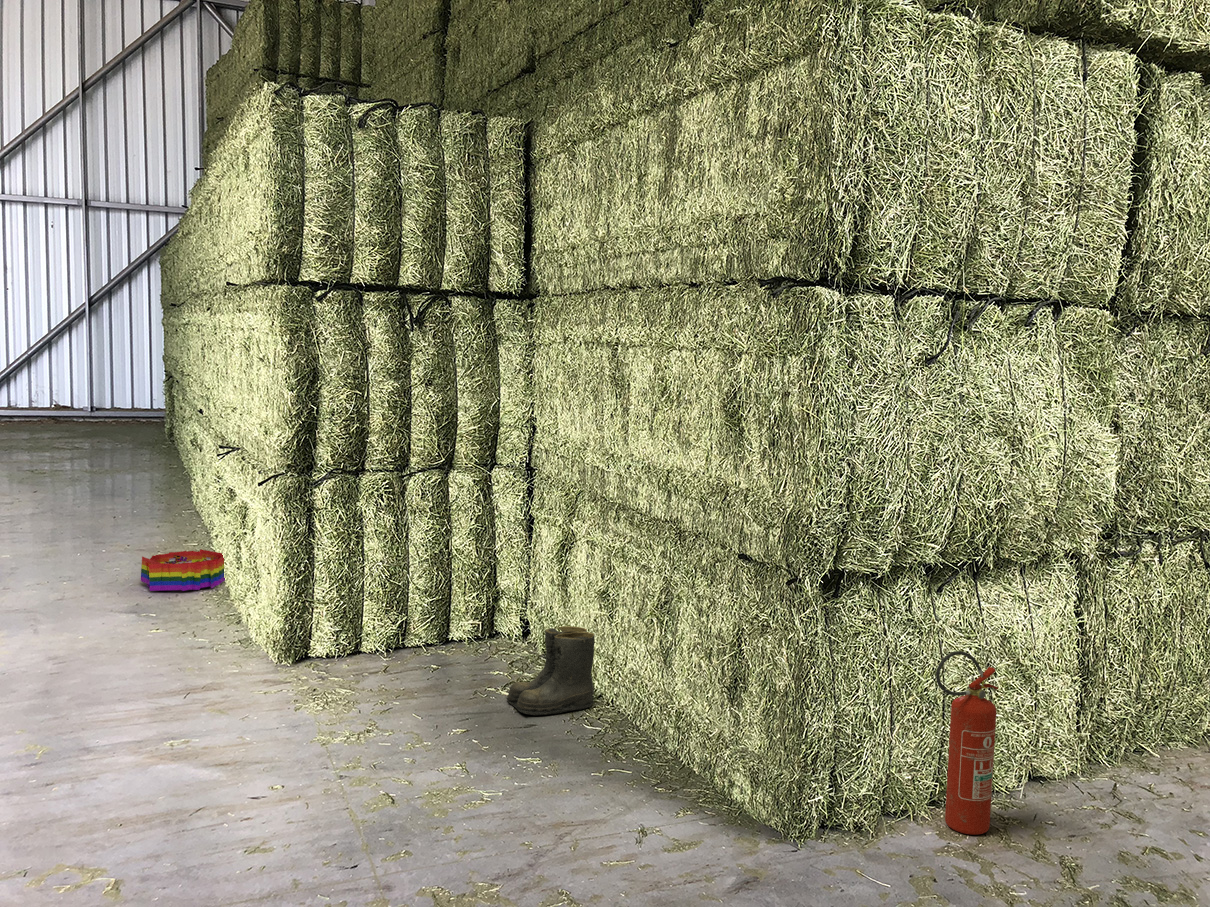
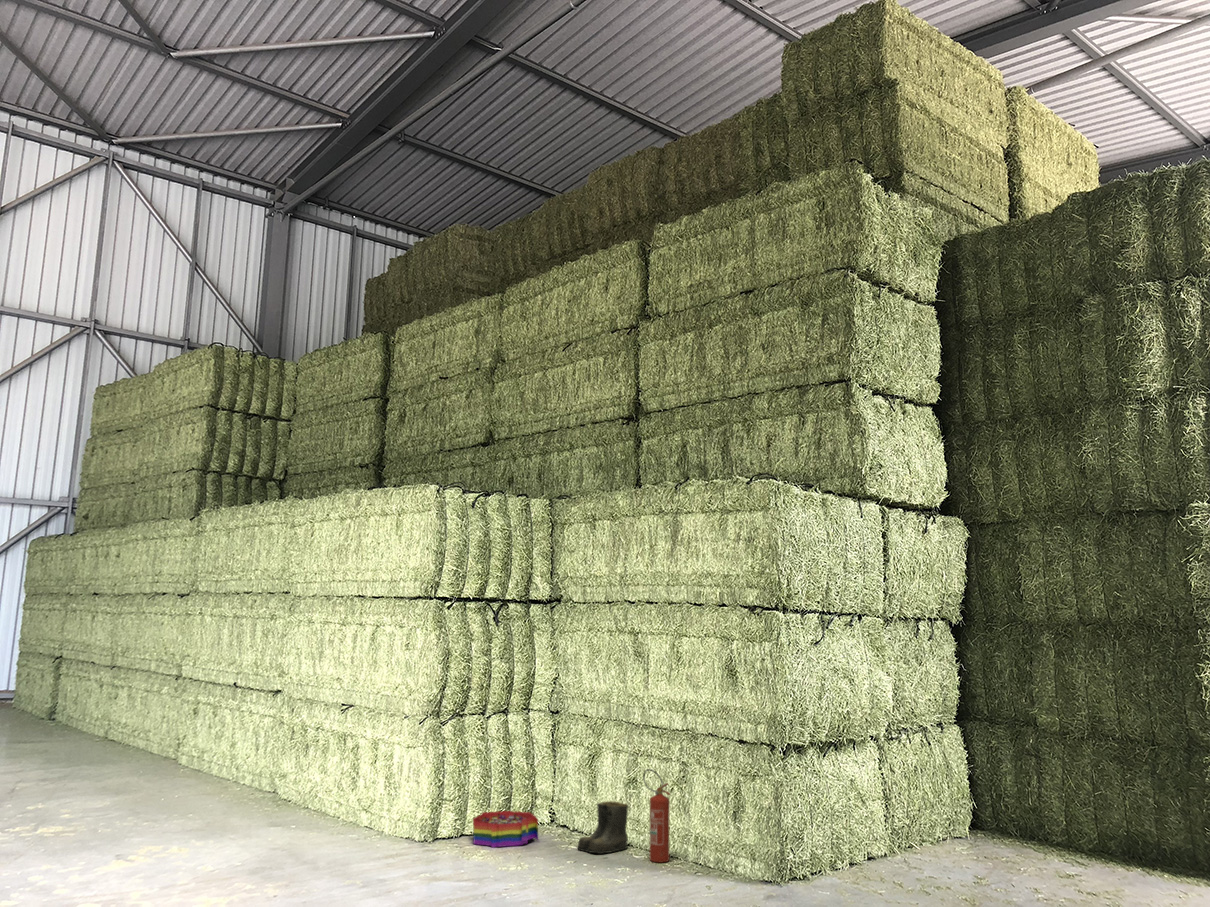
storage bin: present [141,549,225,591] -> present [473,811,538,847]
fire extinguisher: present [936,651,998,835] -> present [643,769,670,862]

